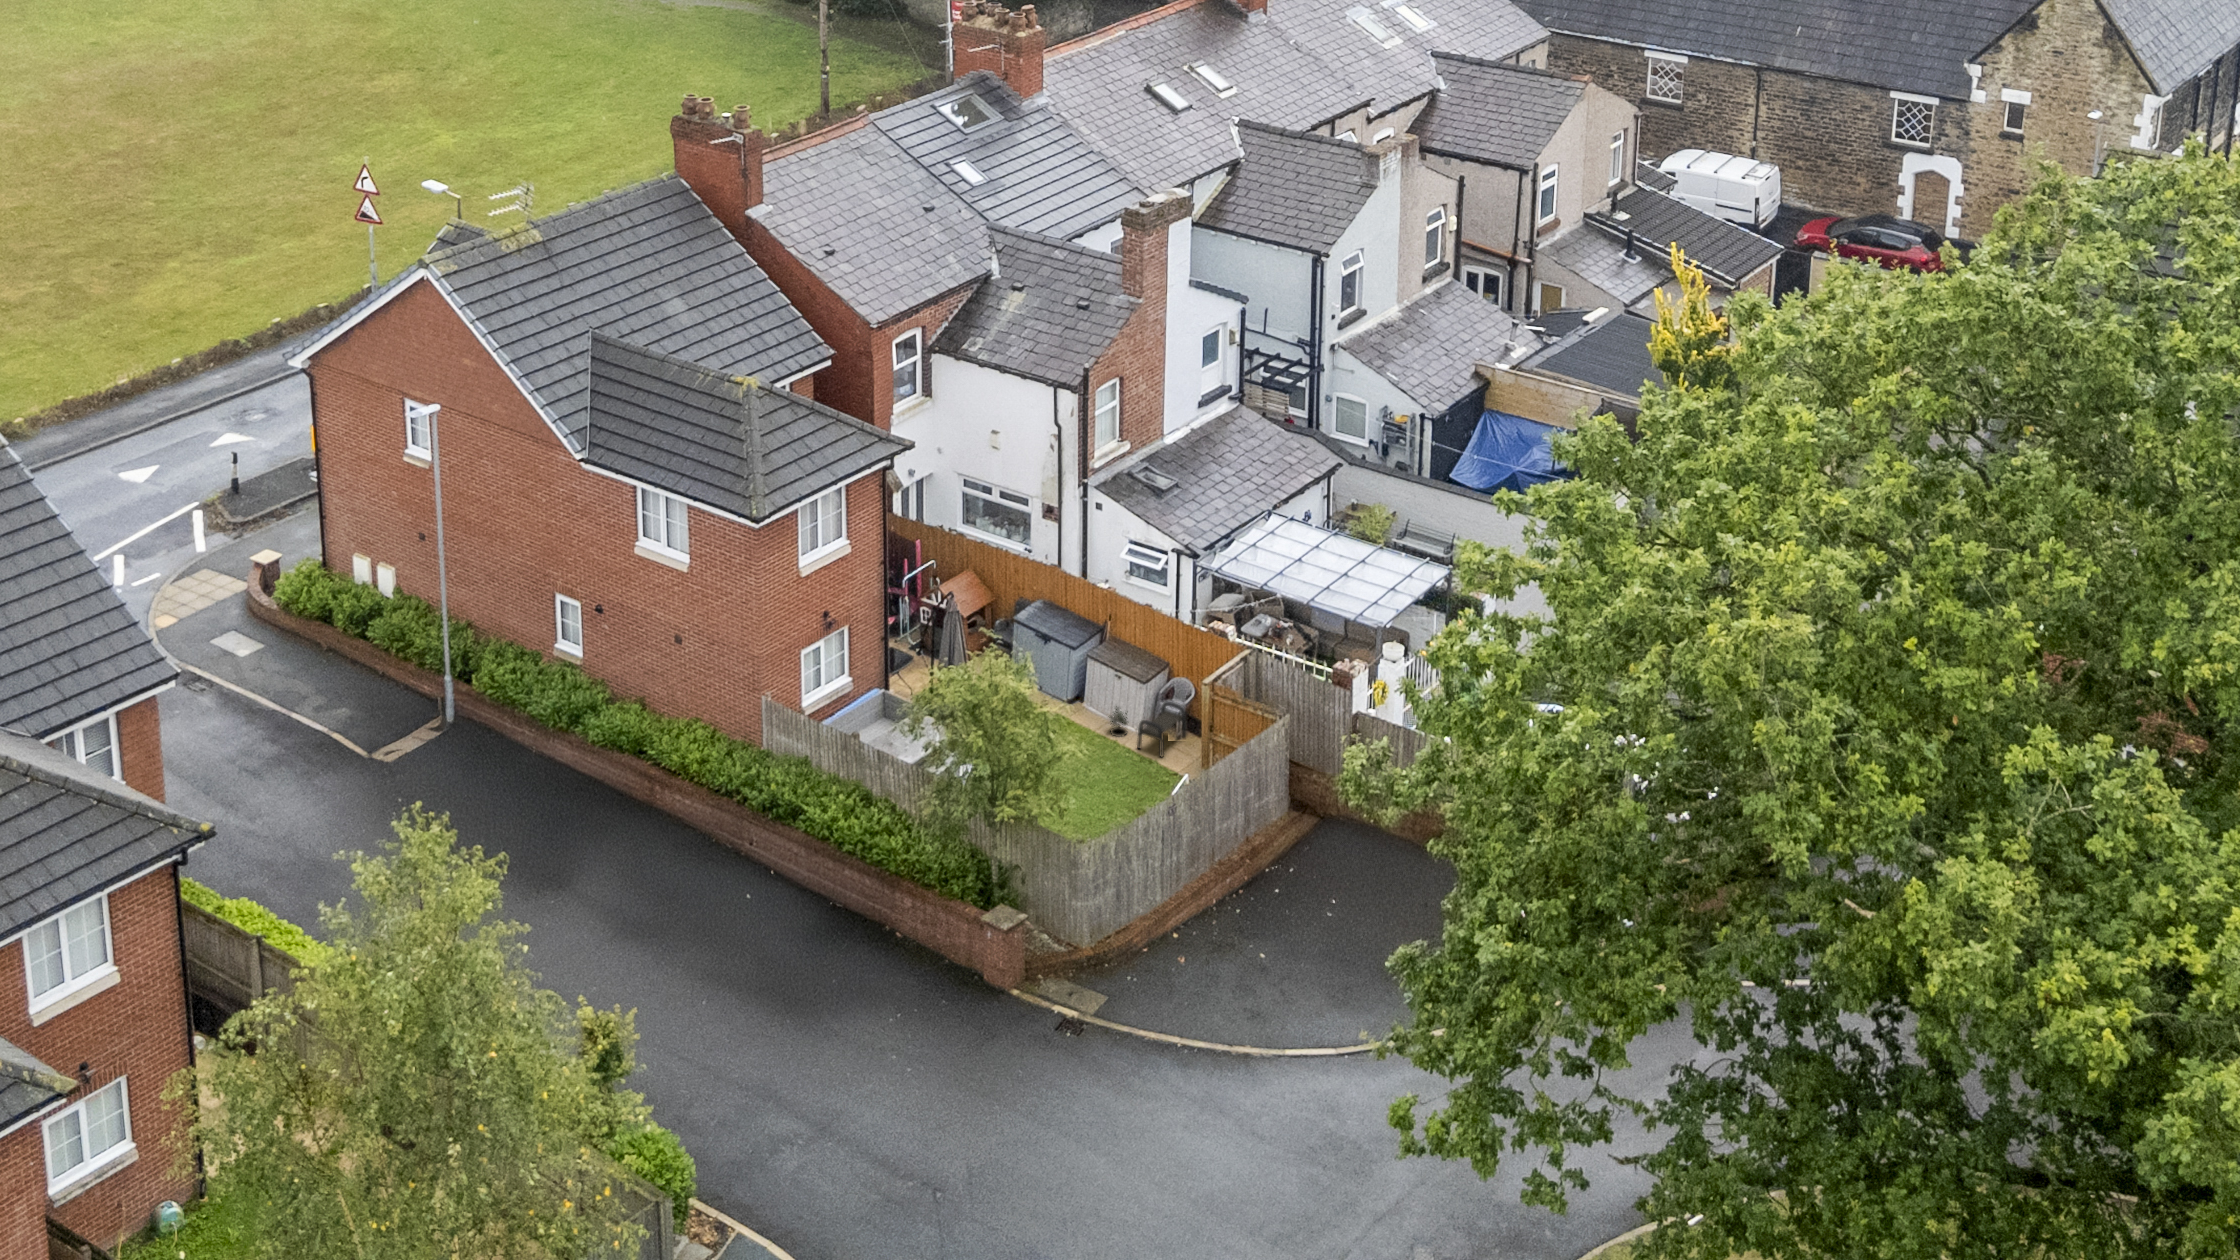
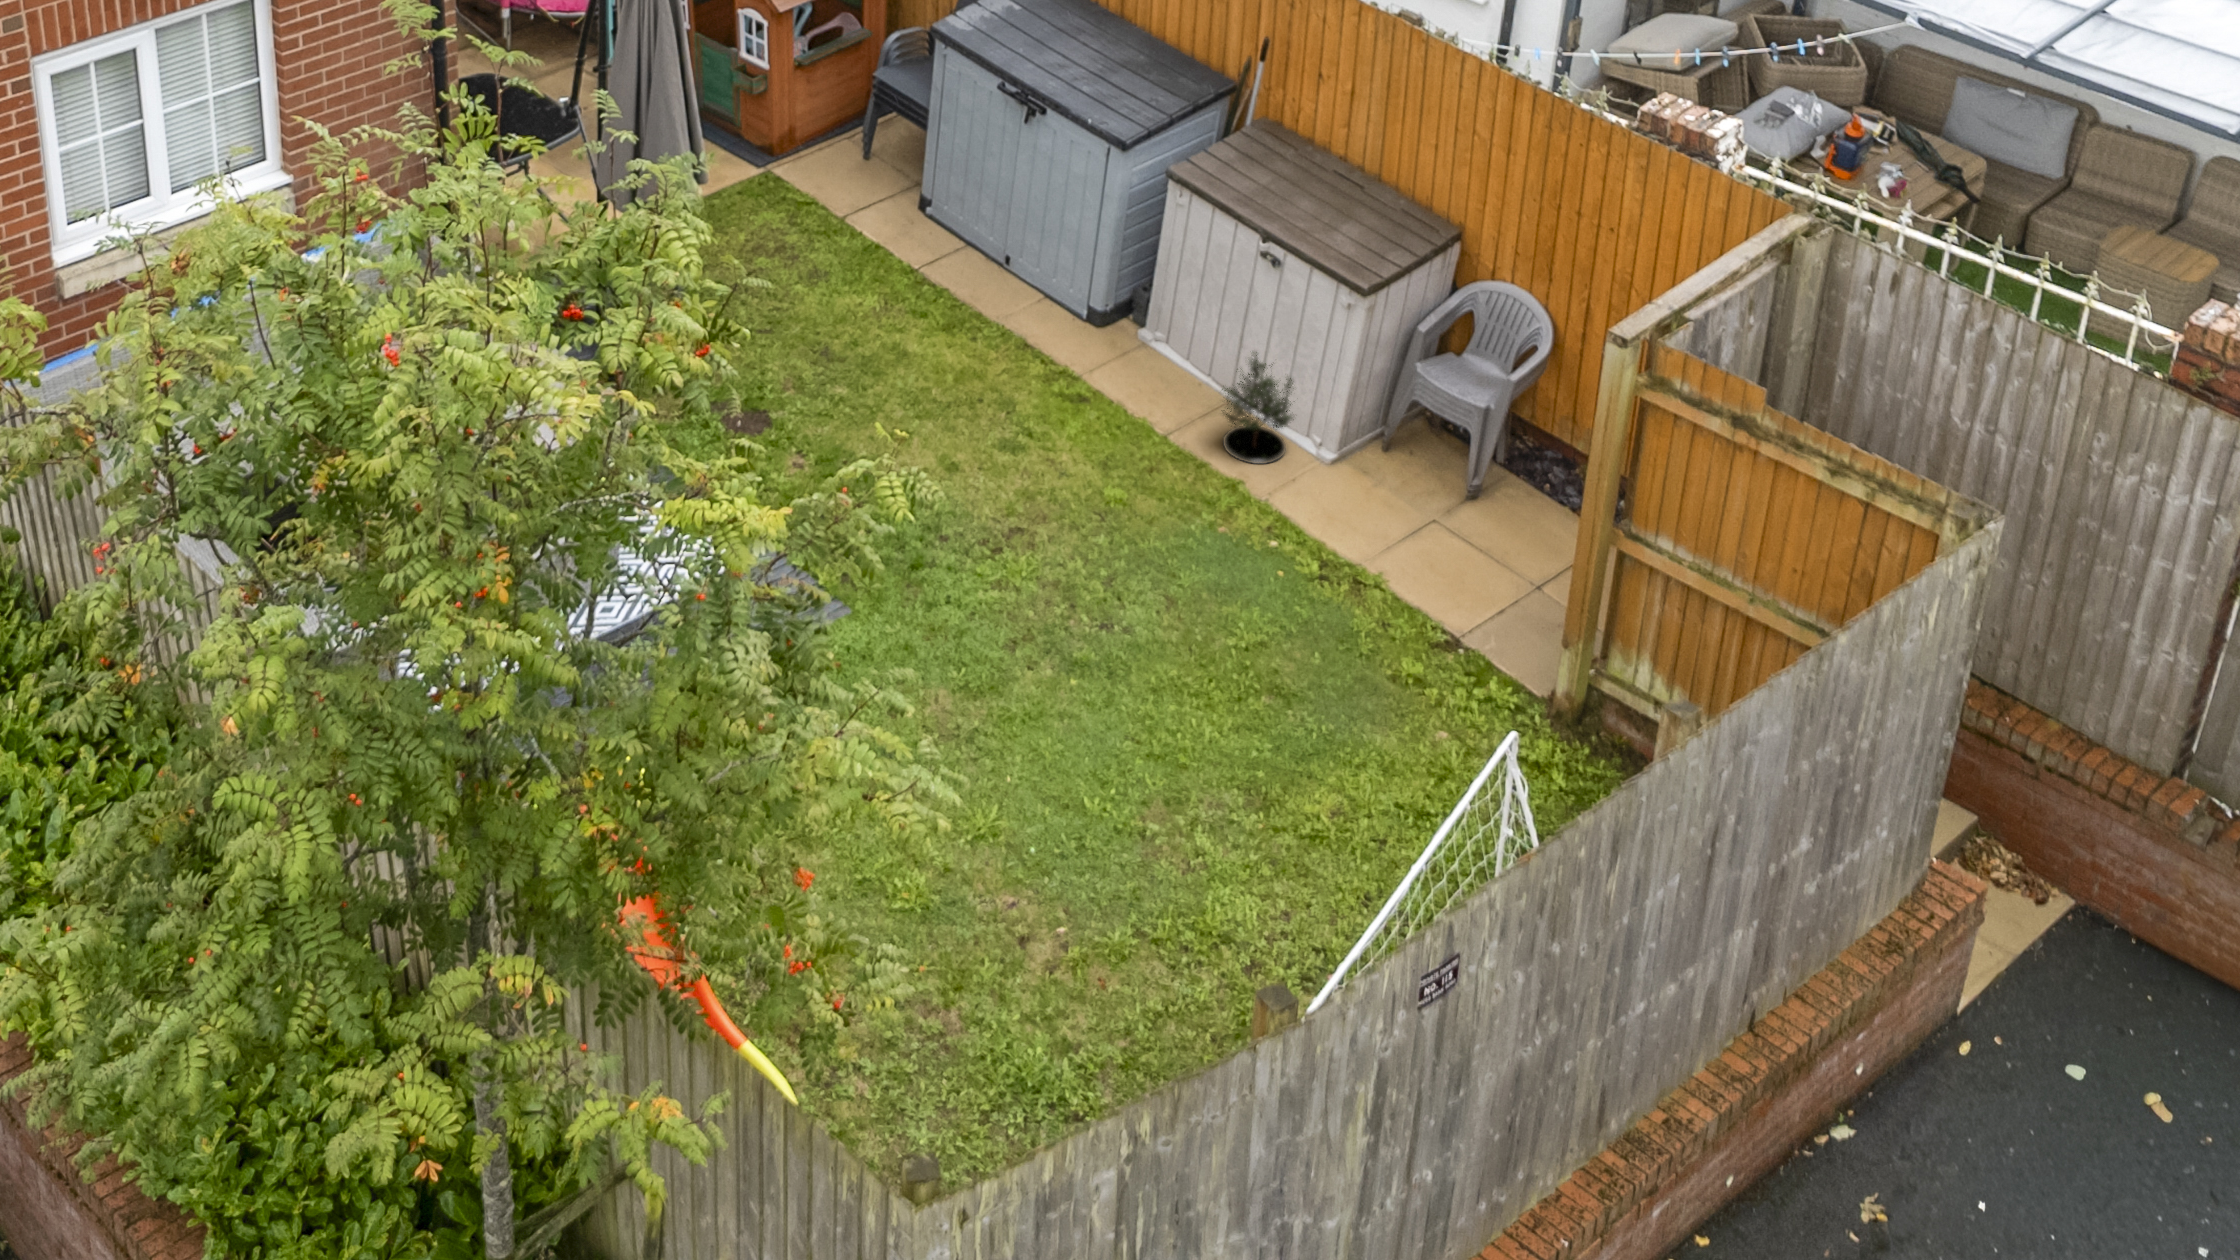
bench: present [1137,702,1186,757] -> none [1315,362,1511,568]

